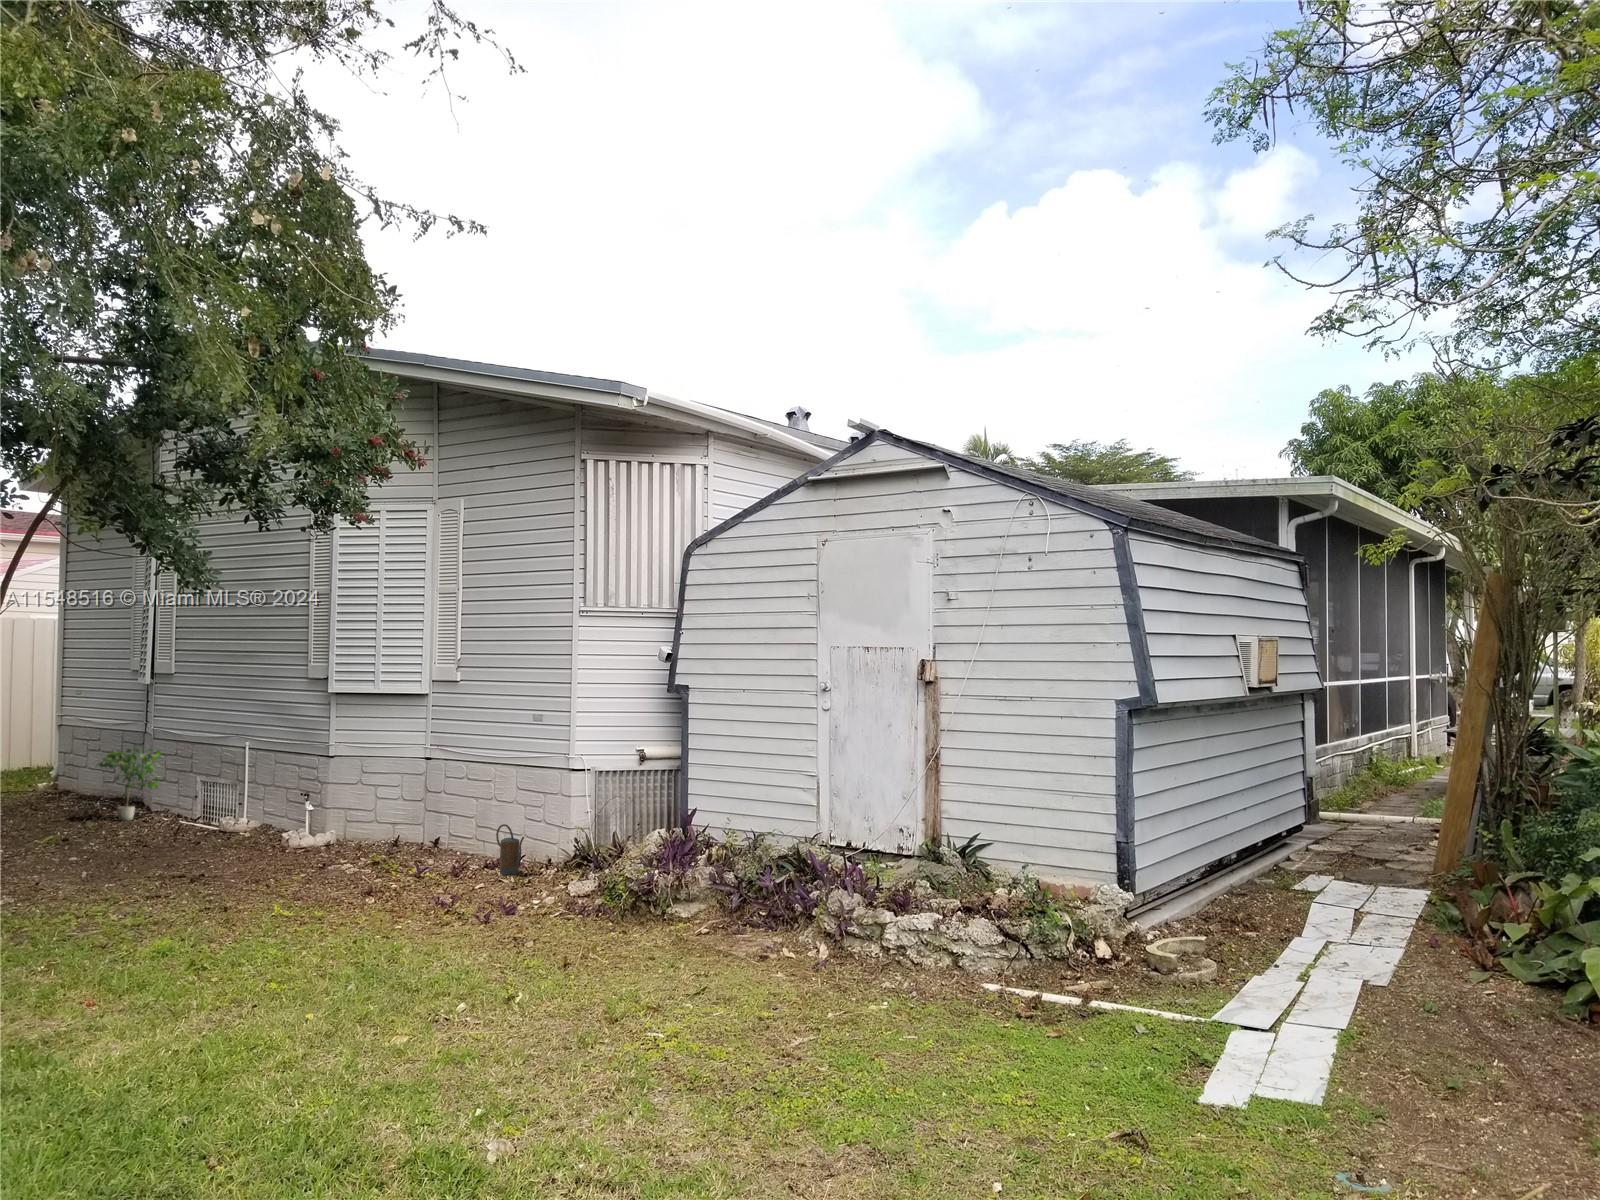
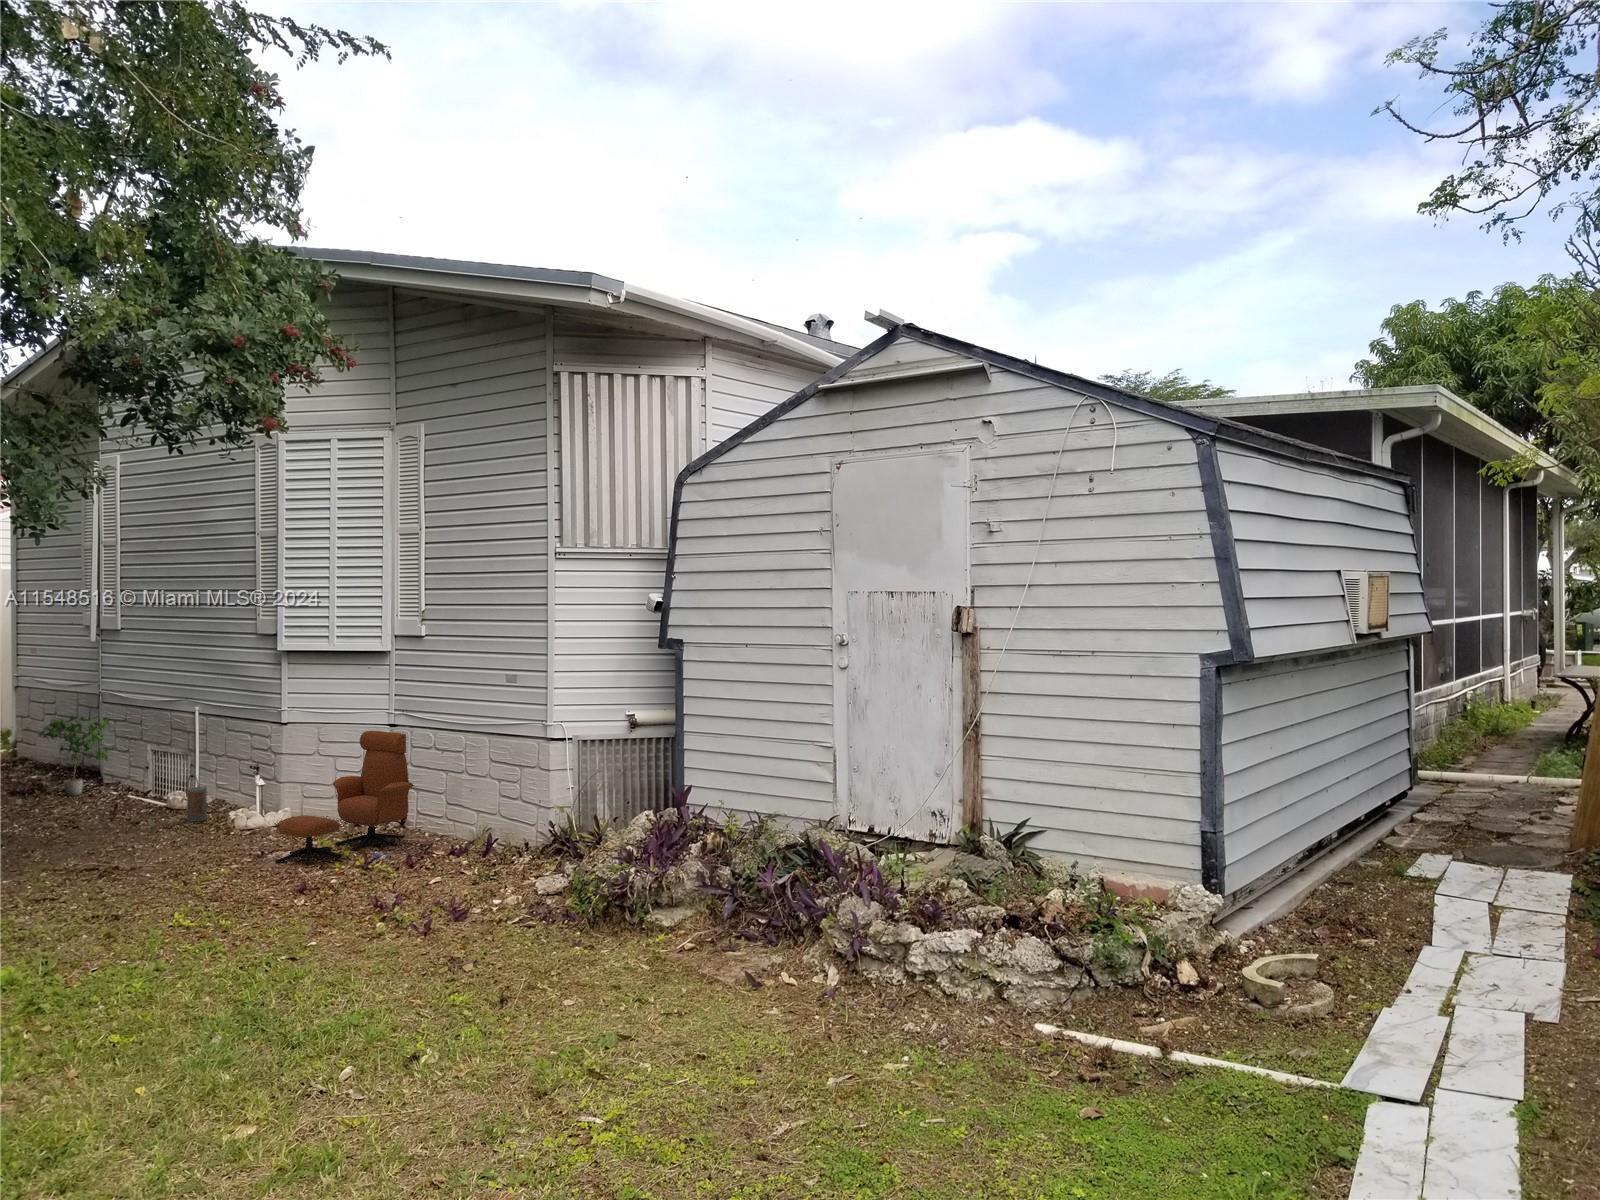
lounge chair: none [333,761,452,875] -> present [275,731,414,864]
watering can: present [496,824,524,874] -> present [187,774,207,822]

